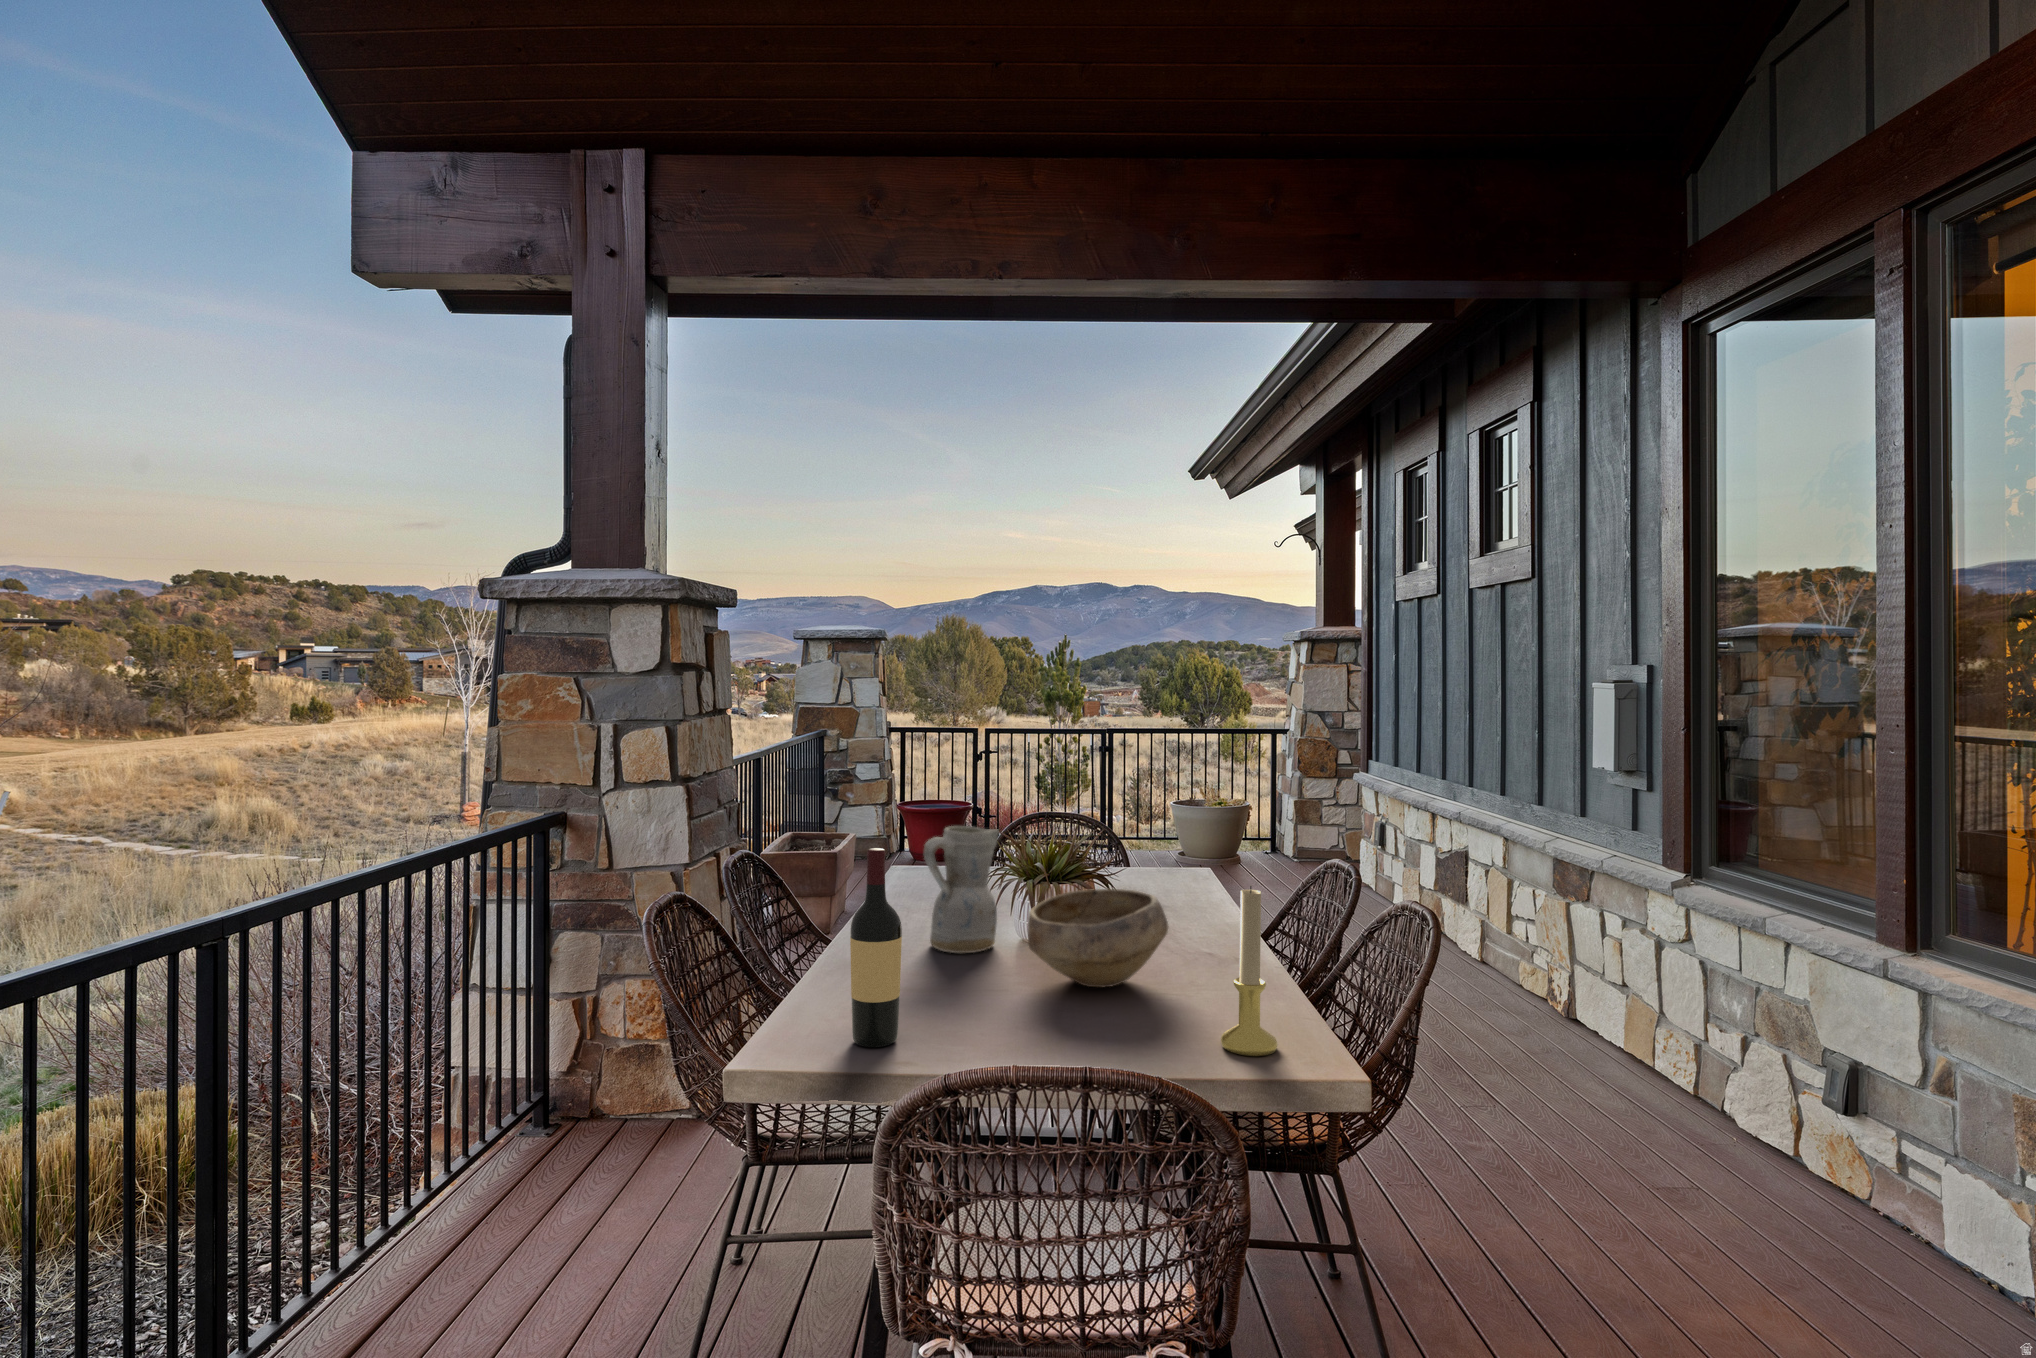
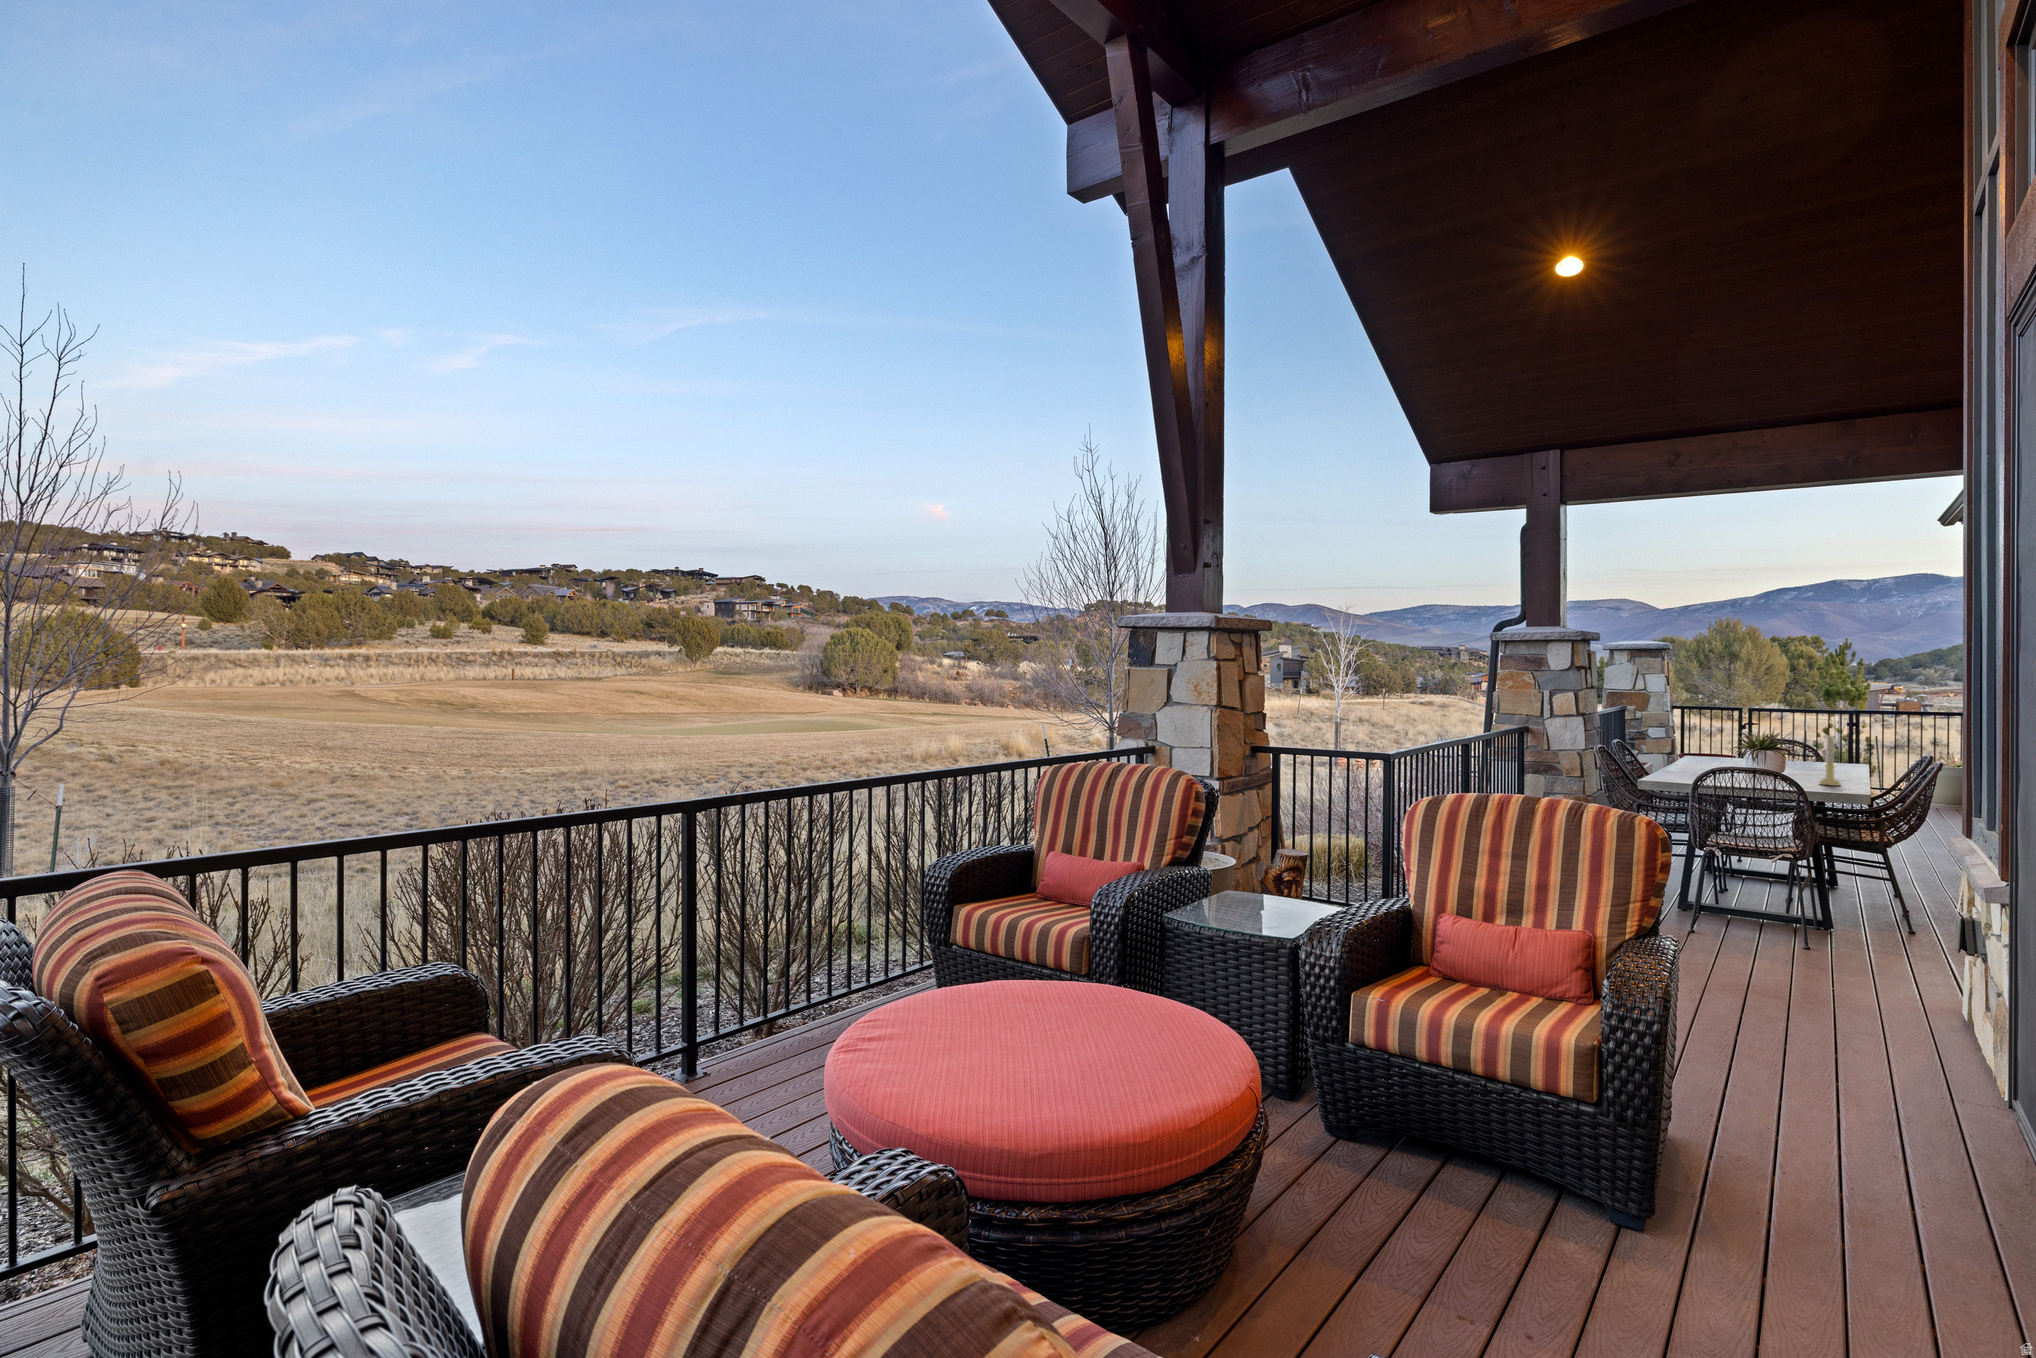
ceramic pitcher: present [924,826,999,953] -> none [1704,725,1738,770]
wine bottle: present [850,848,902,1047] -> none [1678,720,1696,777]
bowl: present [1028,889,1169,987] -> none [1748,746,1811,776]

